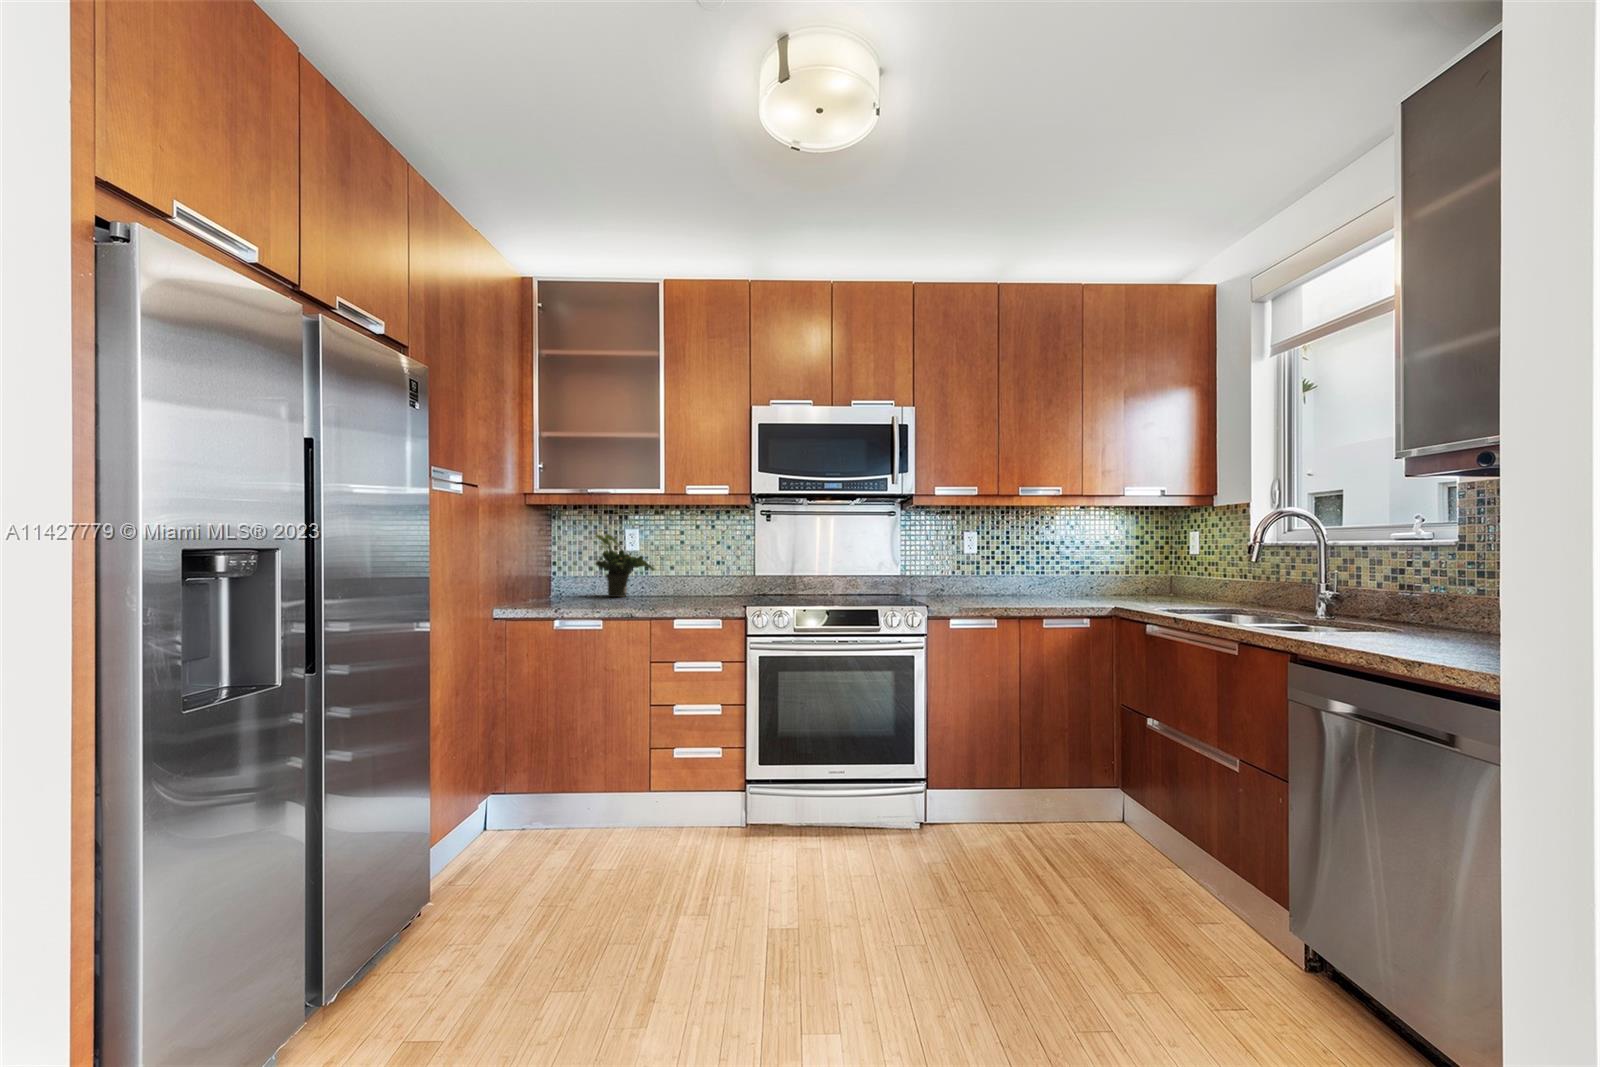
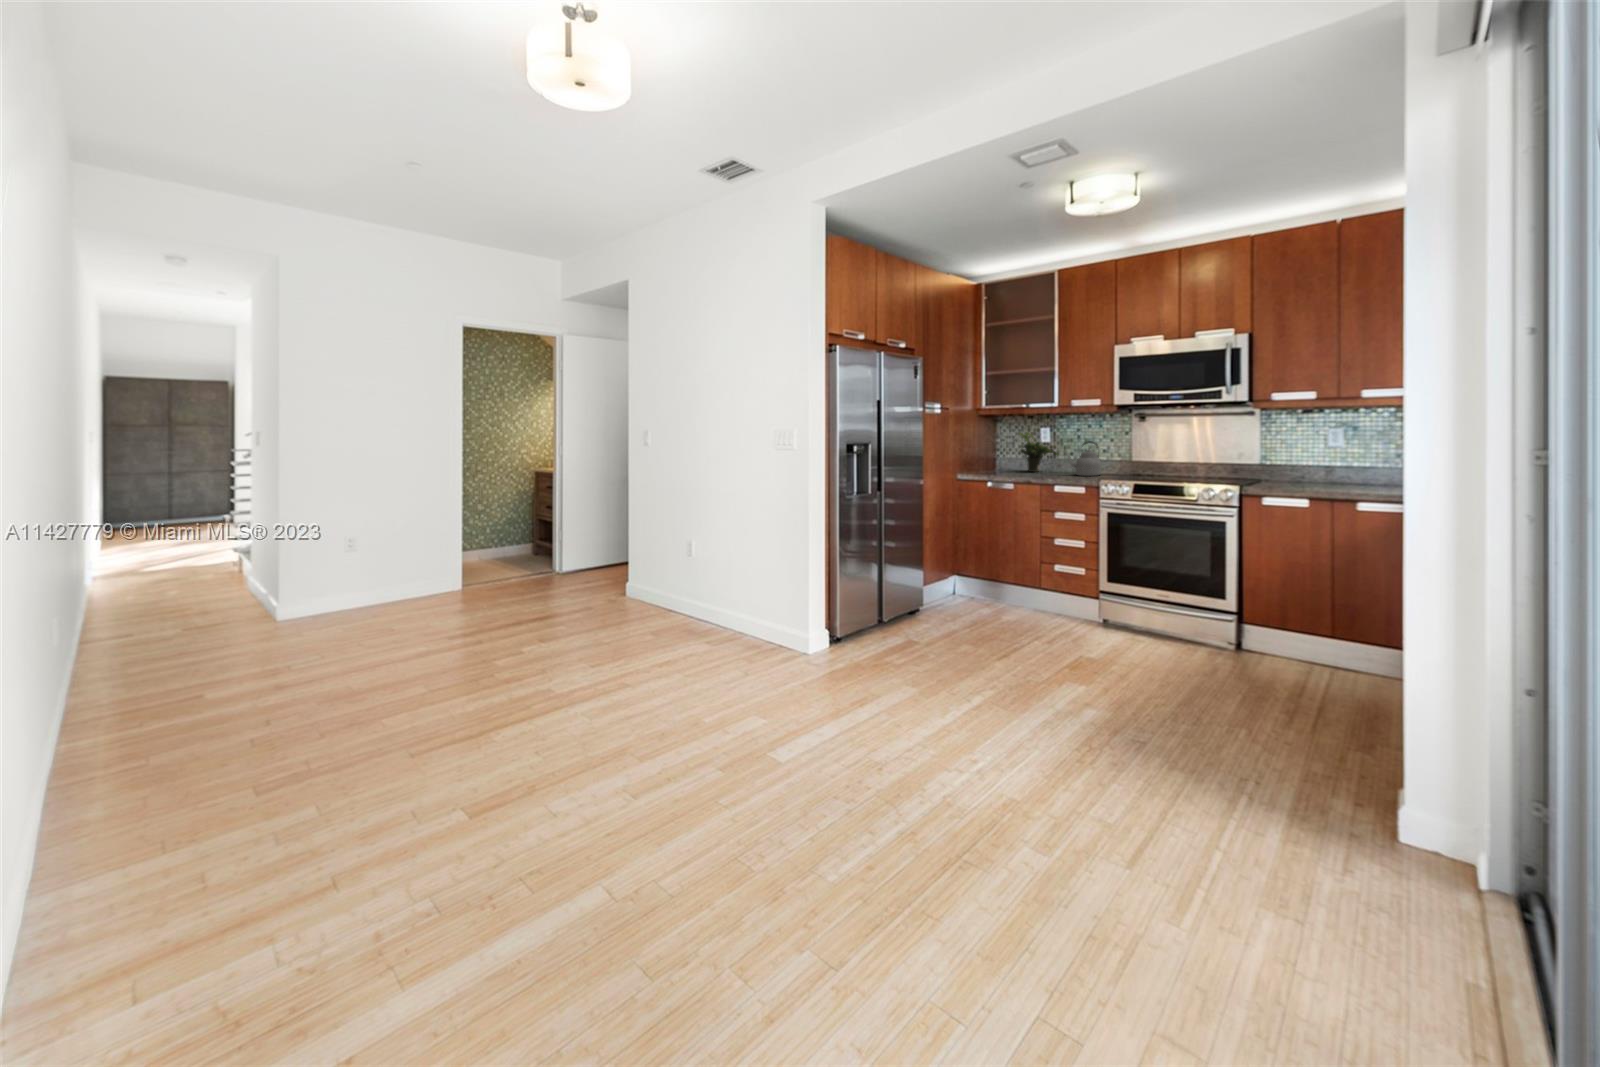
kettle: none [672,548,726,601] -> present [1067,441,1101,476]

